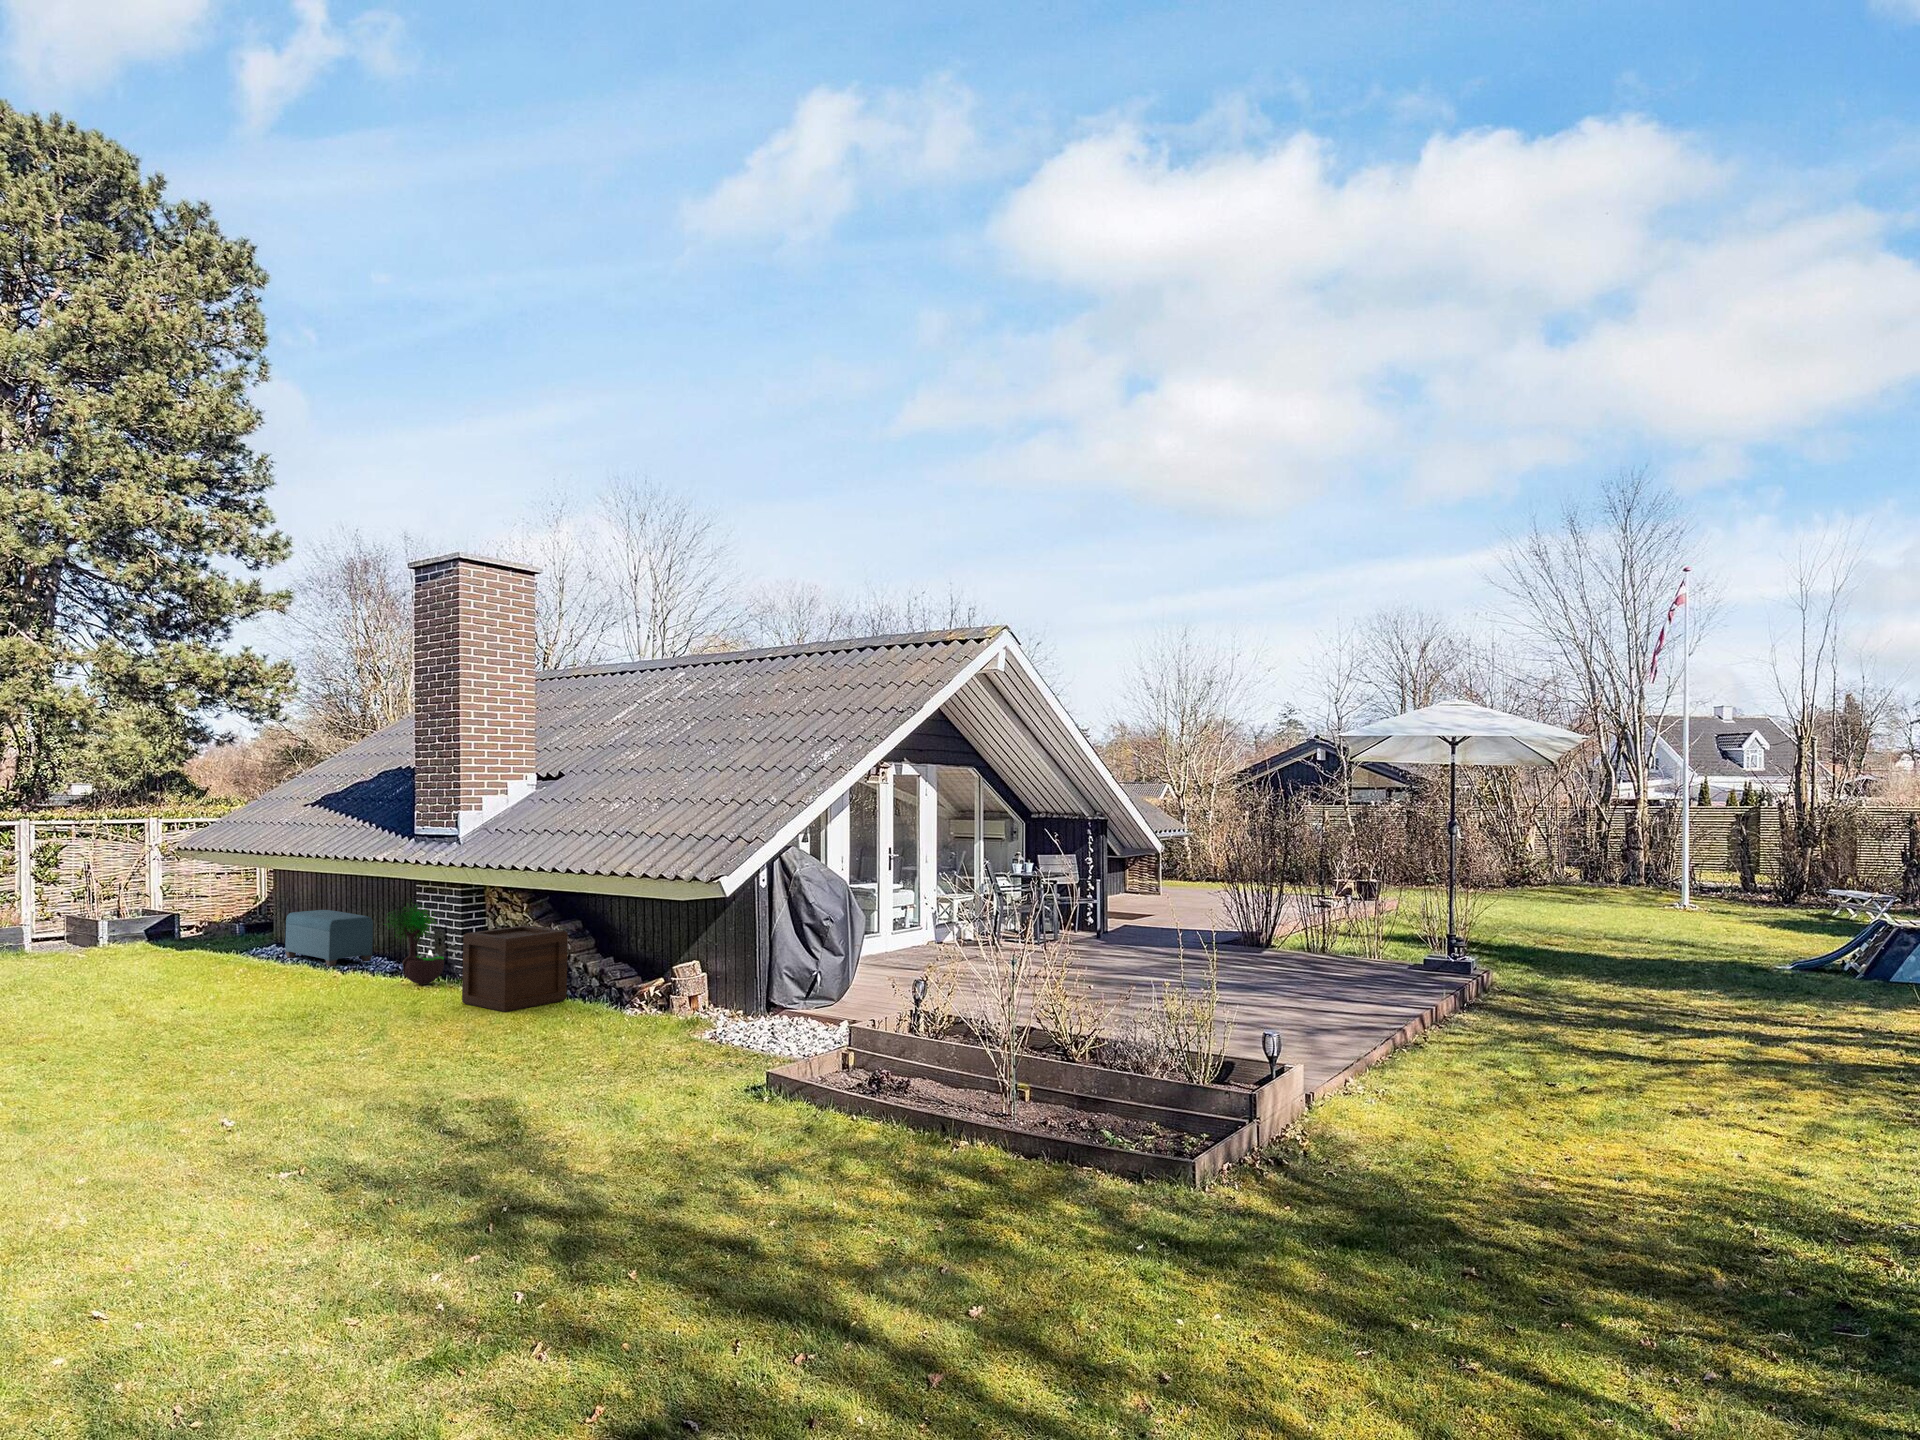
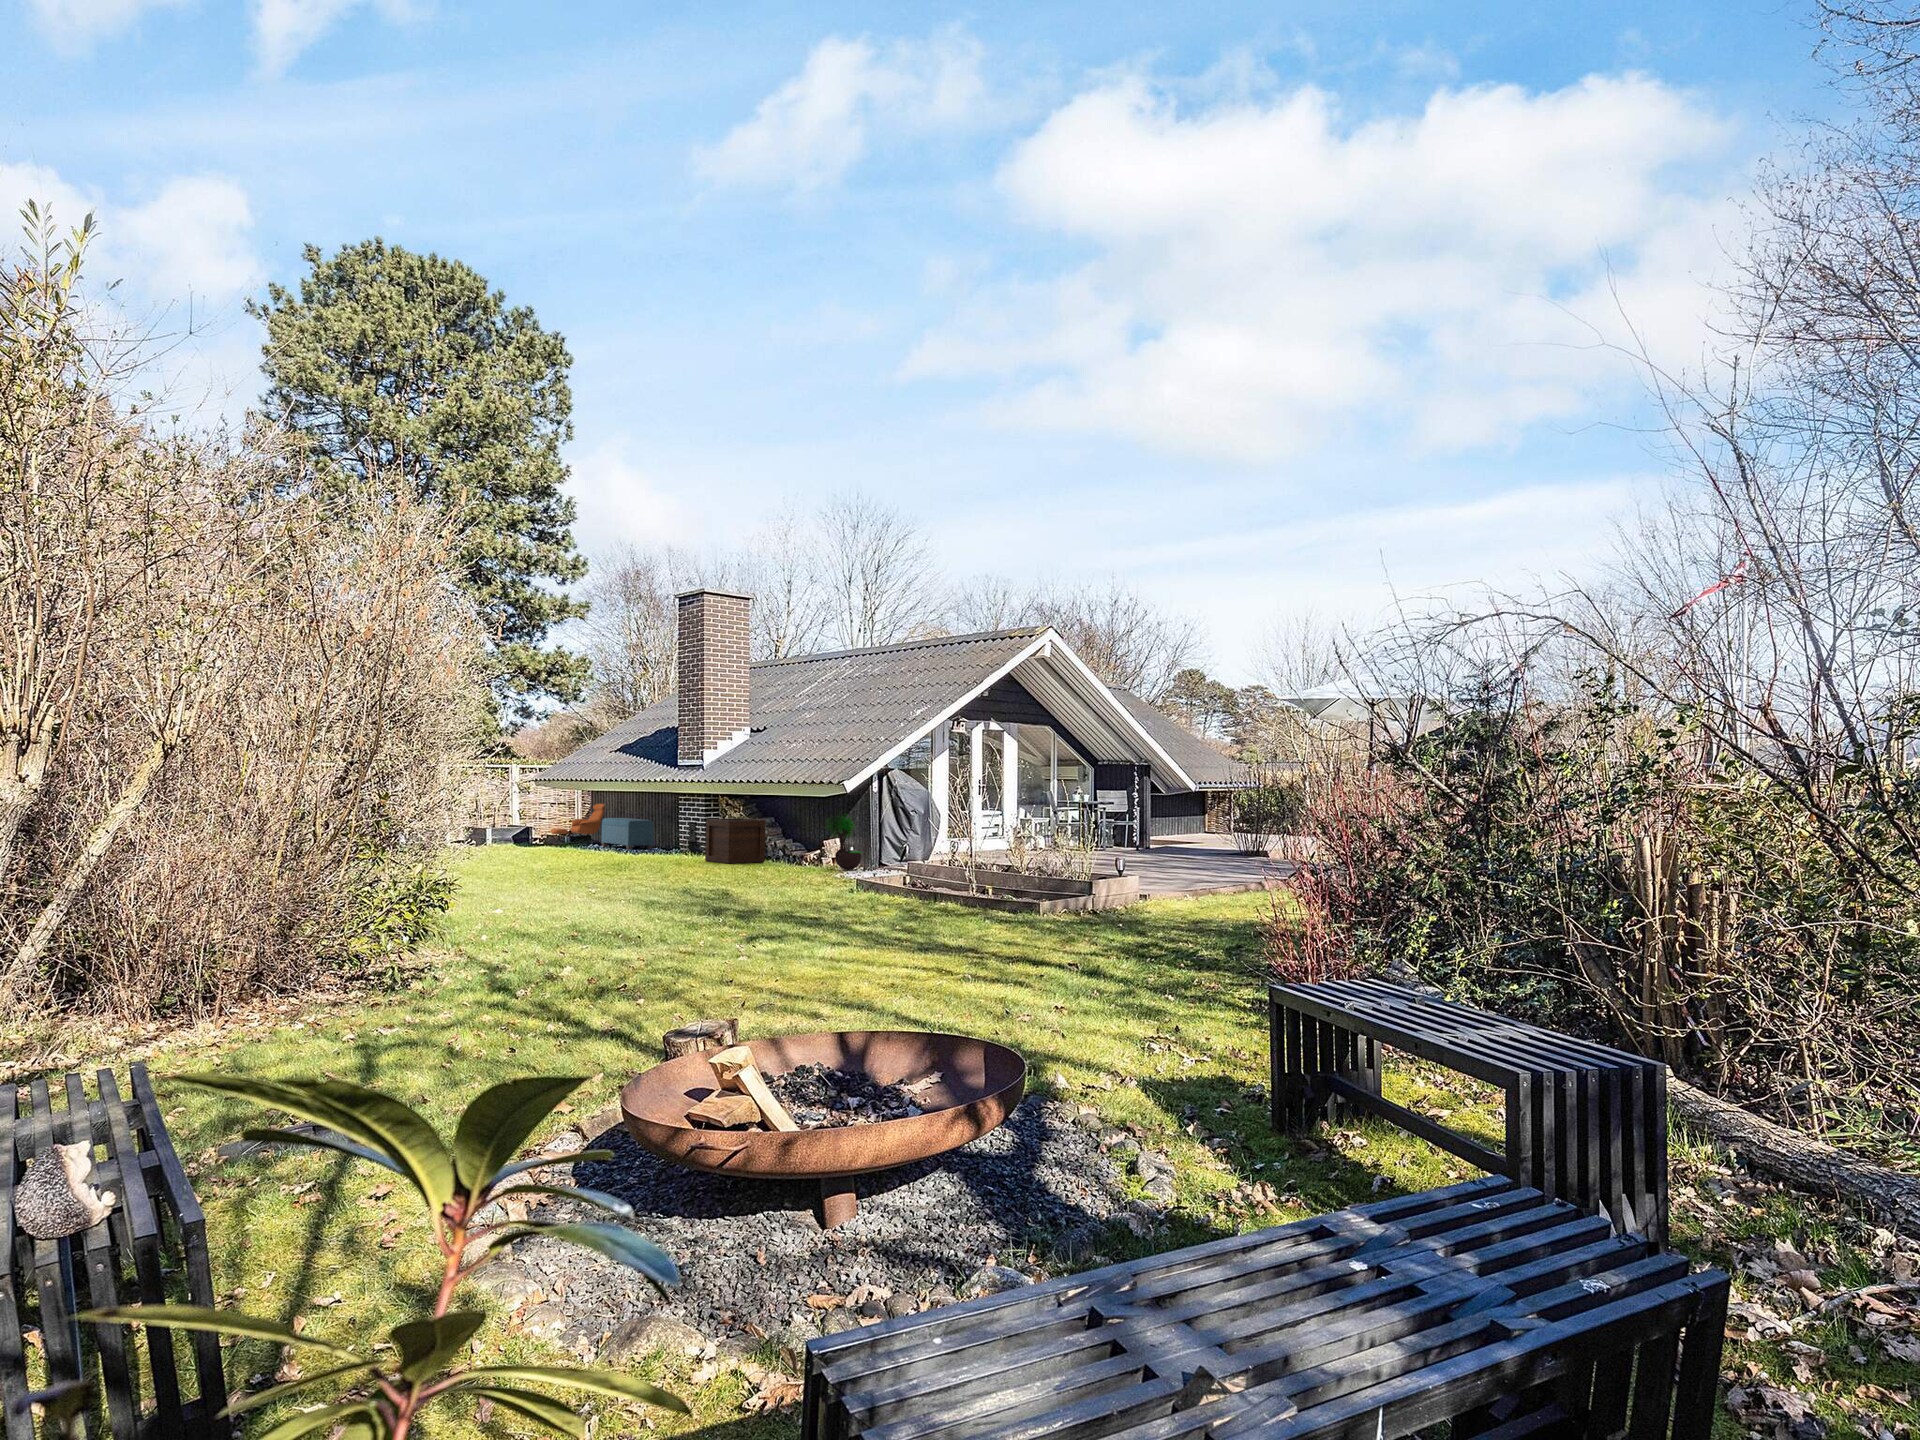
lounge chair: none [195,884,295,955] -> present [550,803,605,844]
potted tree: present [385,902,444,984] -> present [827,814,861,870]

